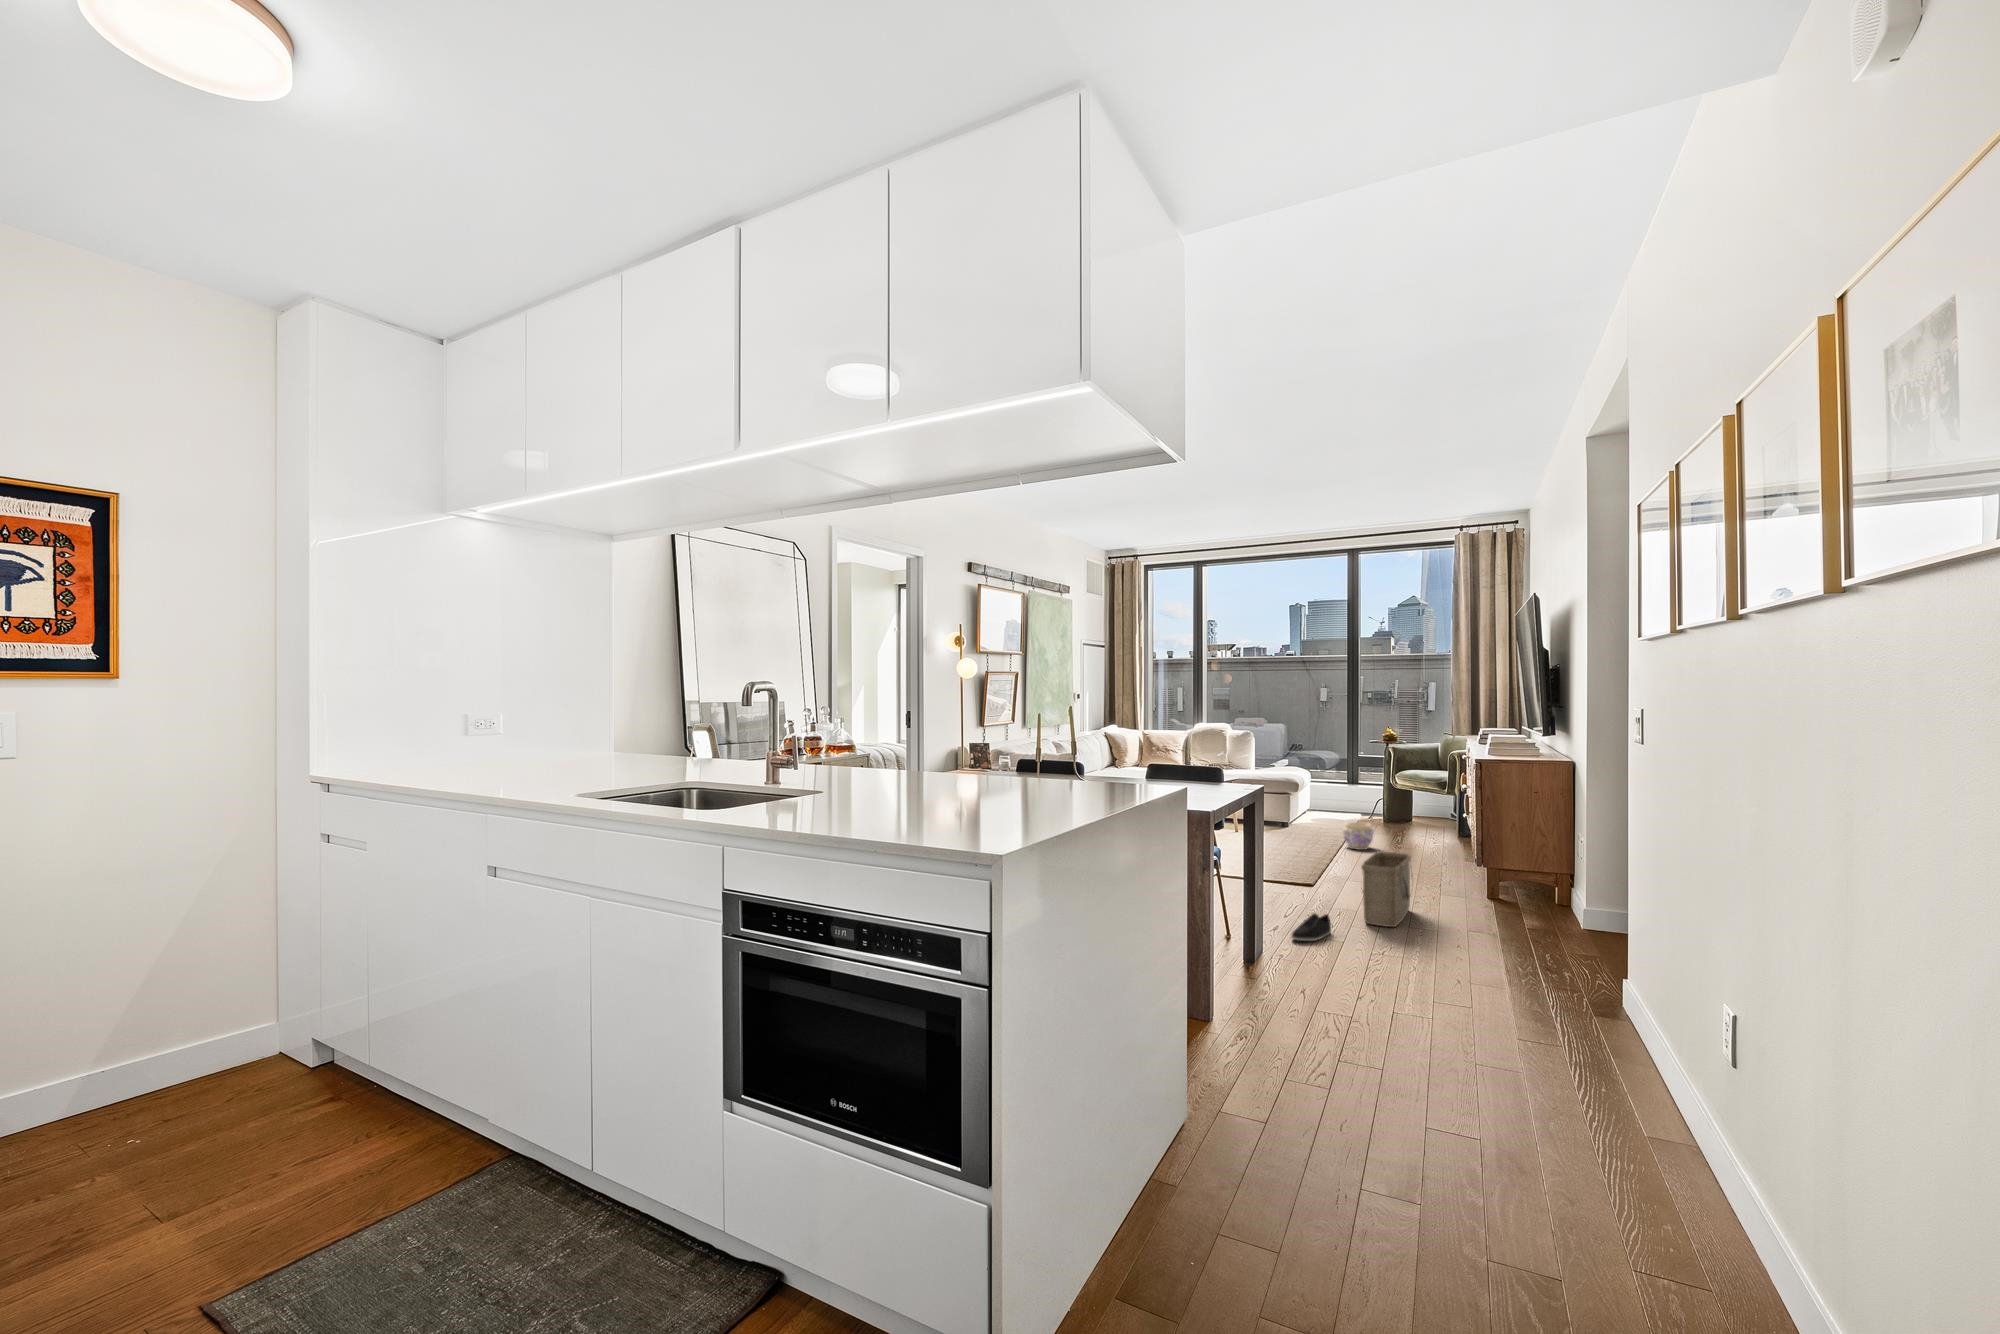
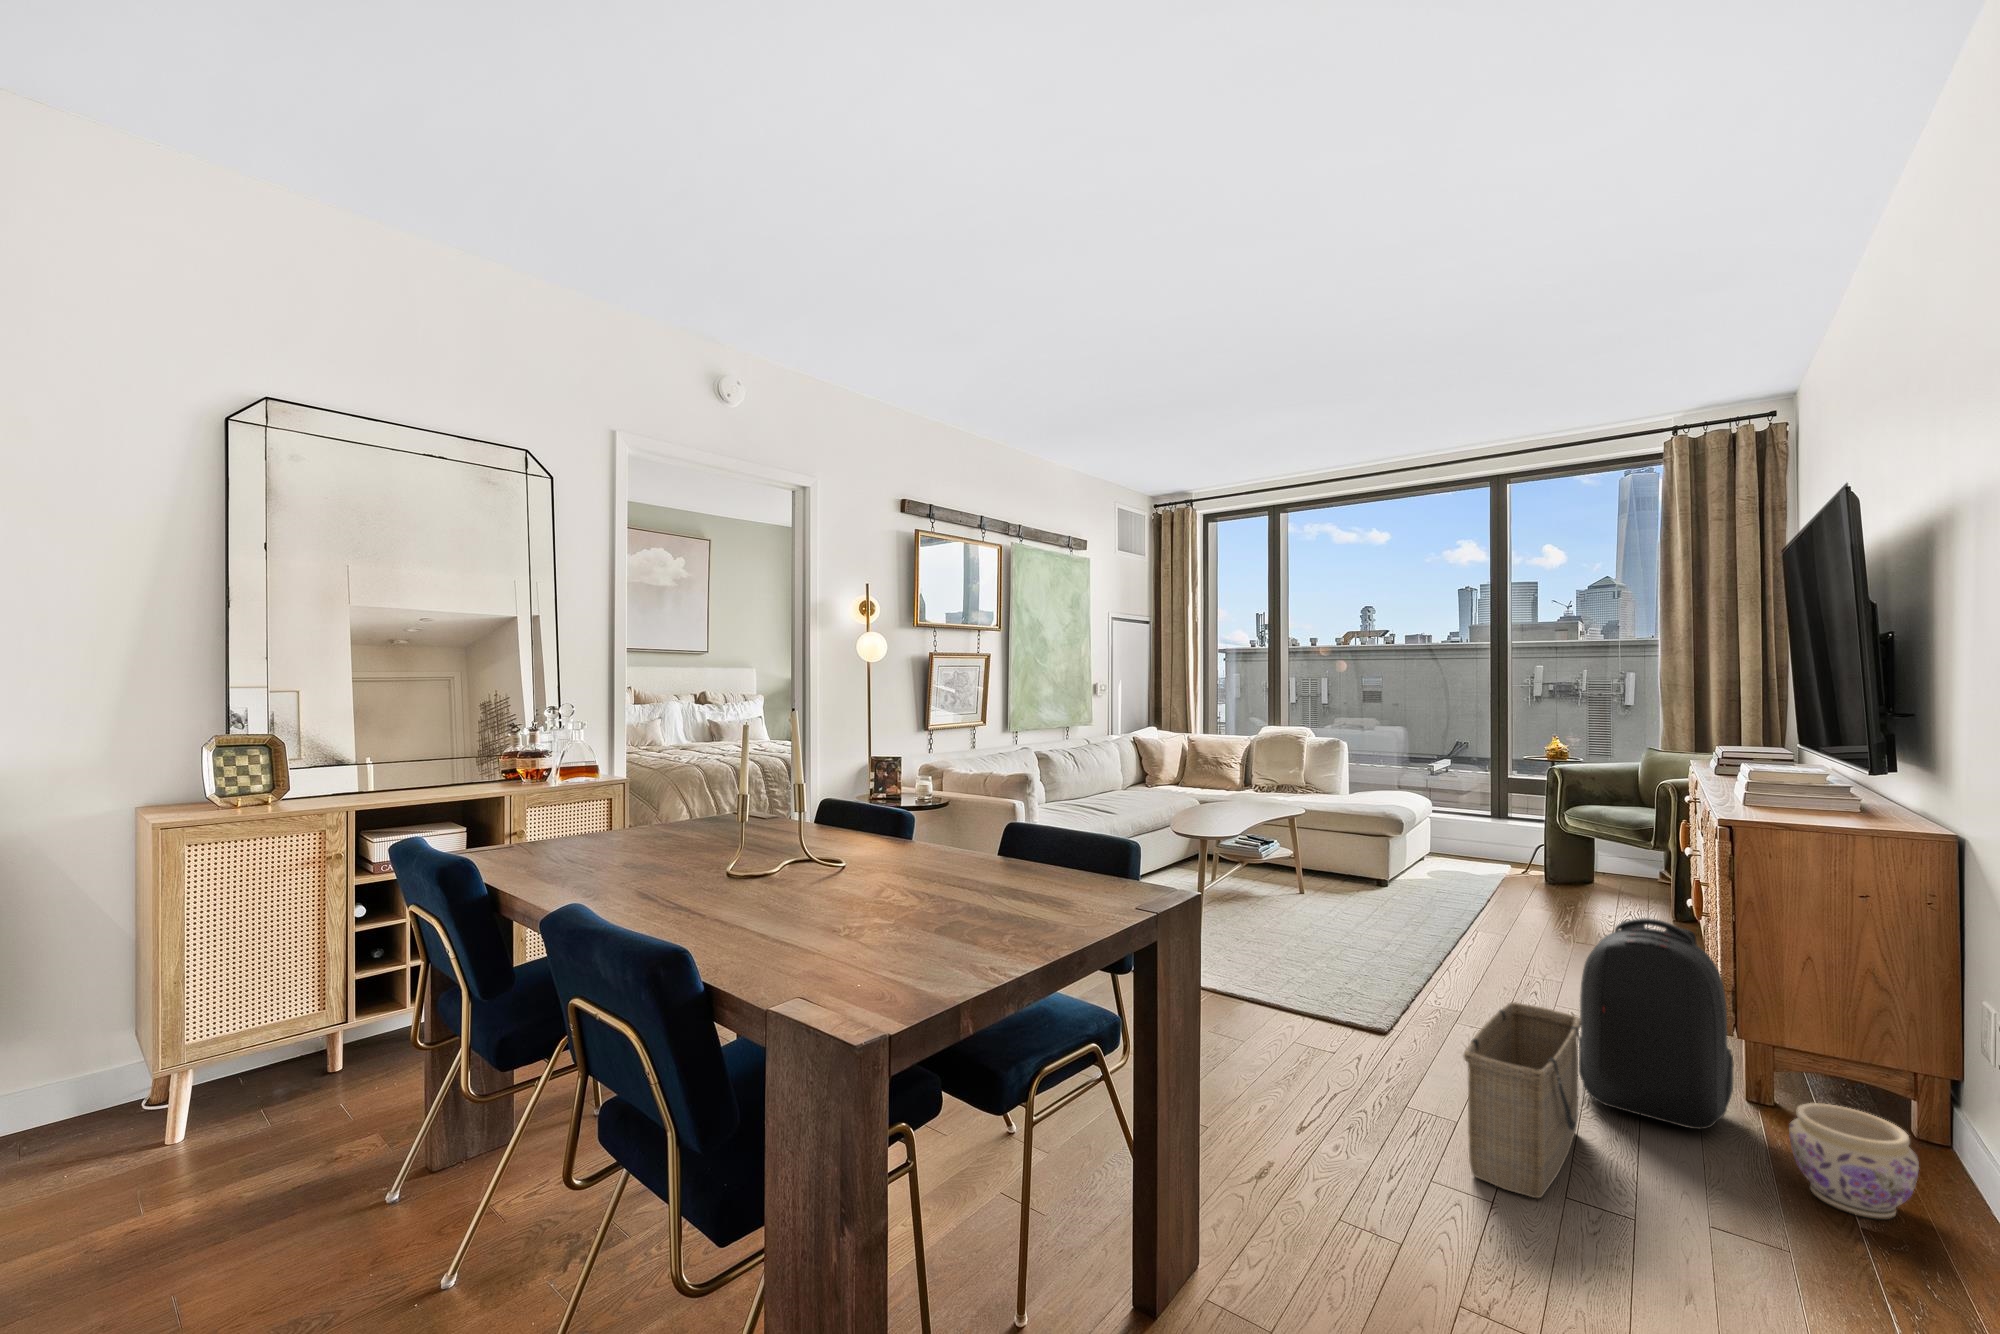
backpack: none [1410,809,1479,905] -> present [1579,918,1734,1129]
planter: present [1343,822,1373,850] -> present [1789,1103,1919,1220]
shoe: present [1292,913,1331,941] -> none [1289,1159,1388,1240]

